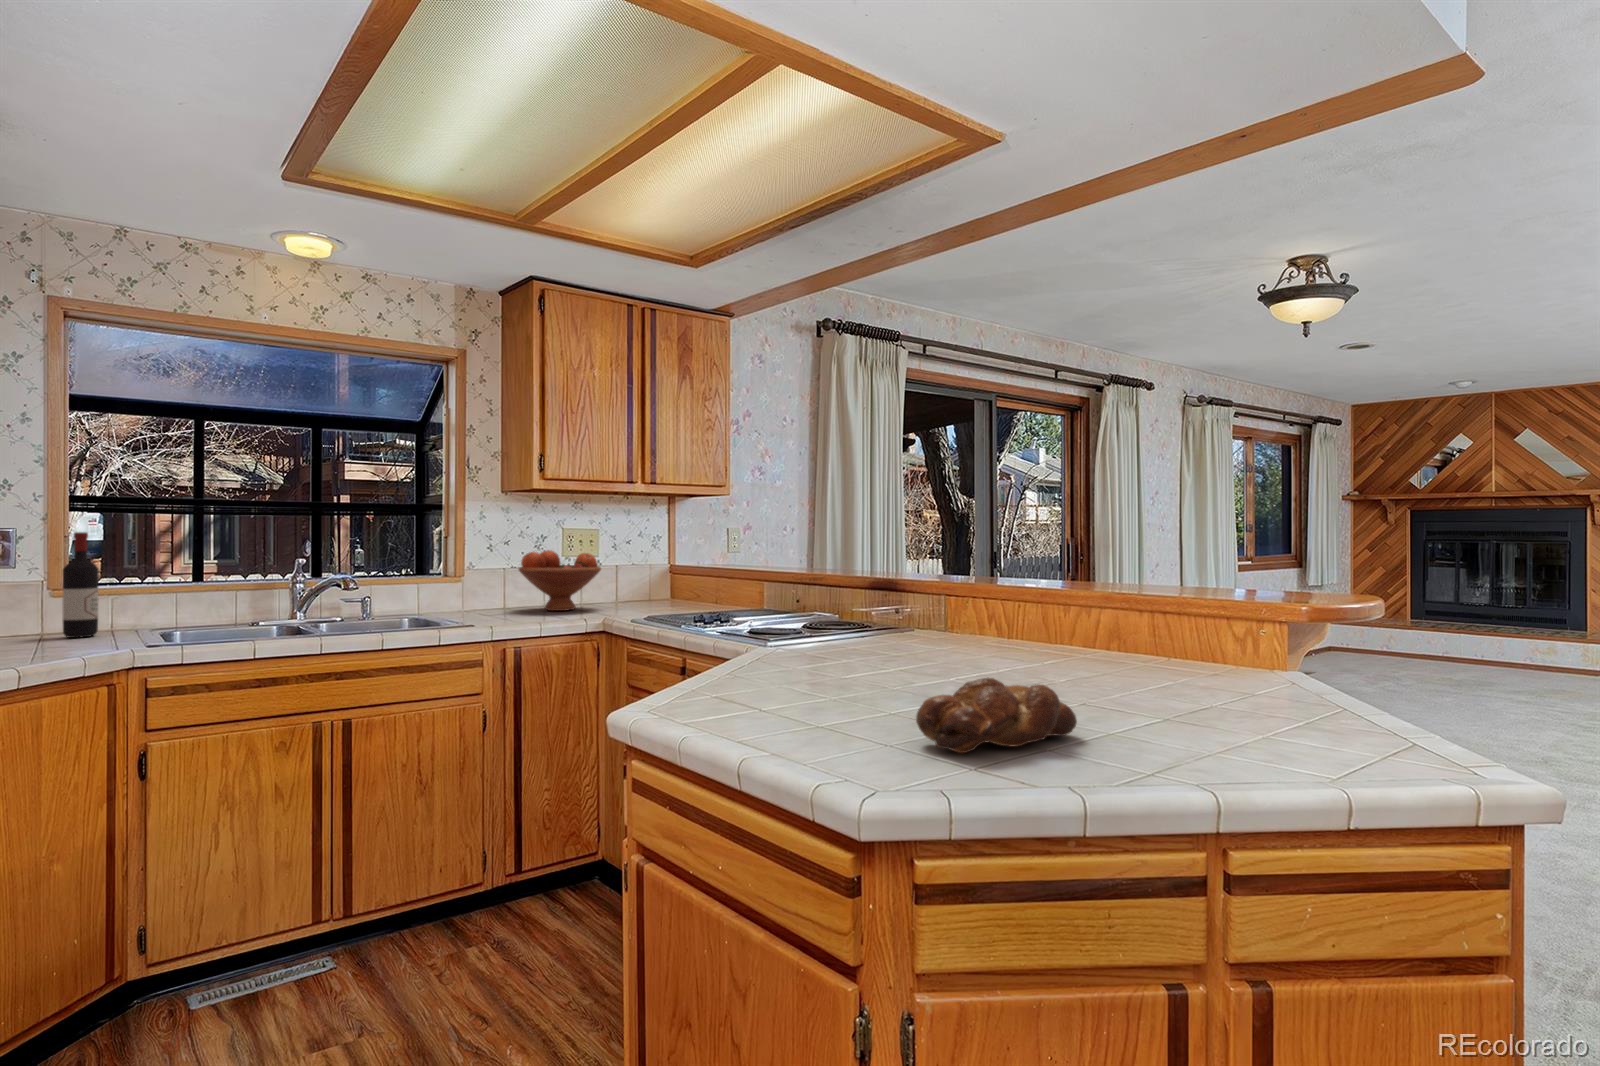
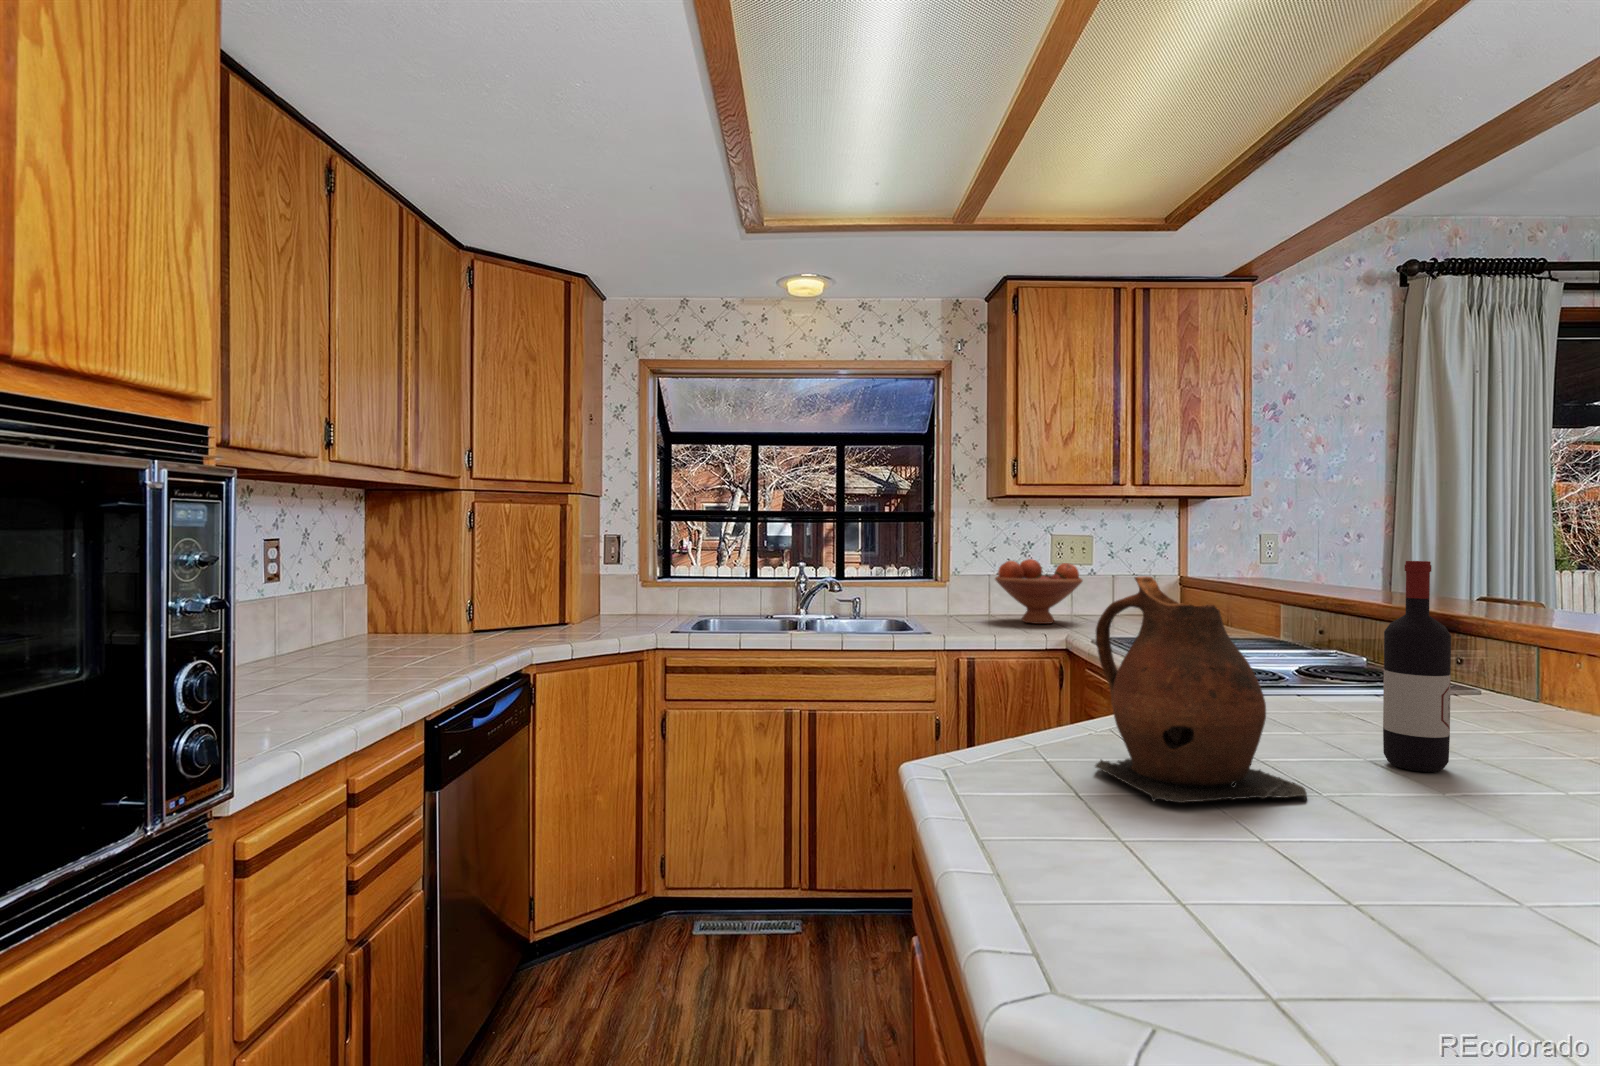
wine bottle: present [62,532,98,638] -> present [1383,561,1451,772]
ceramic pitcher: none [766,548,909,711] -> present [1095,576,1307,803]
bread loaf: present [916,678,1077,753] -> none [1201,802,1530,933]

